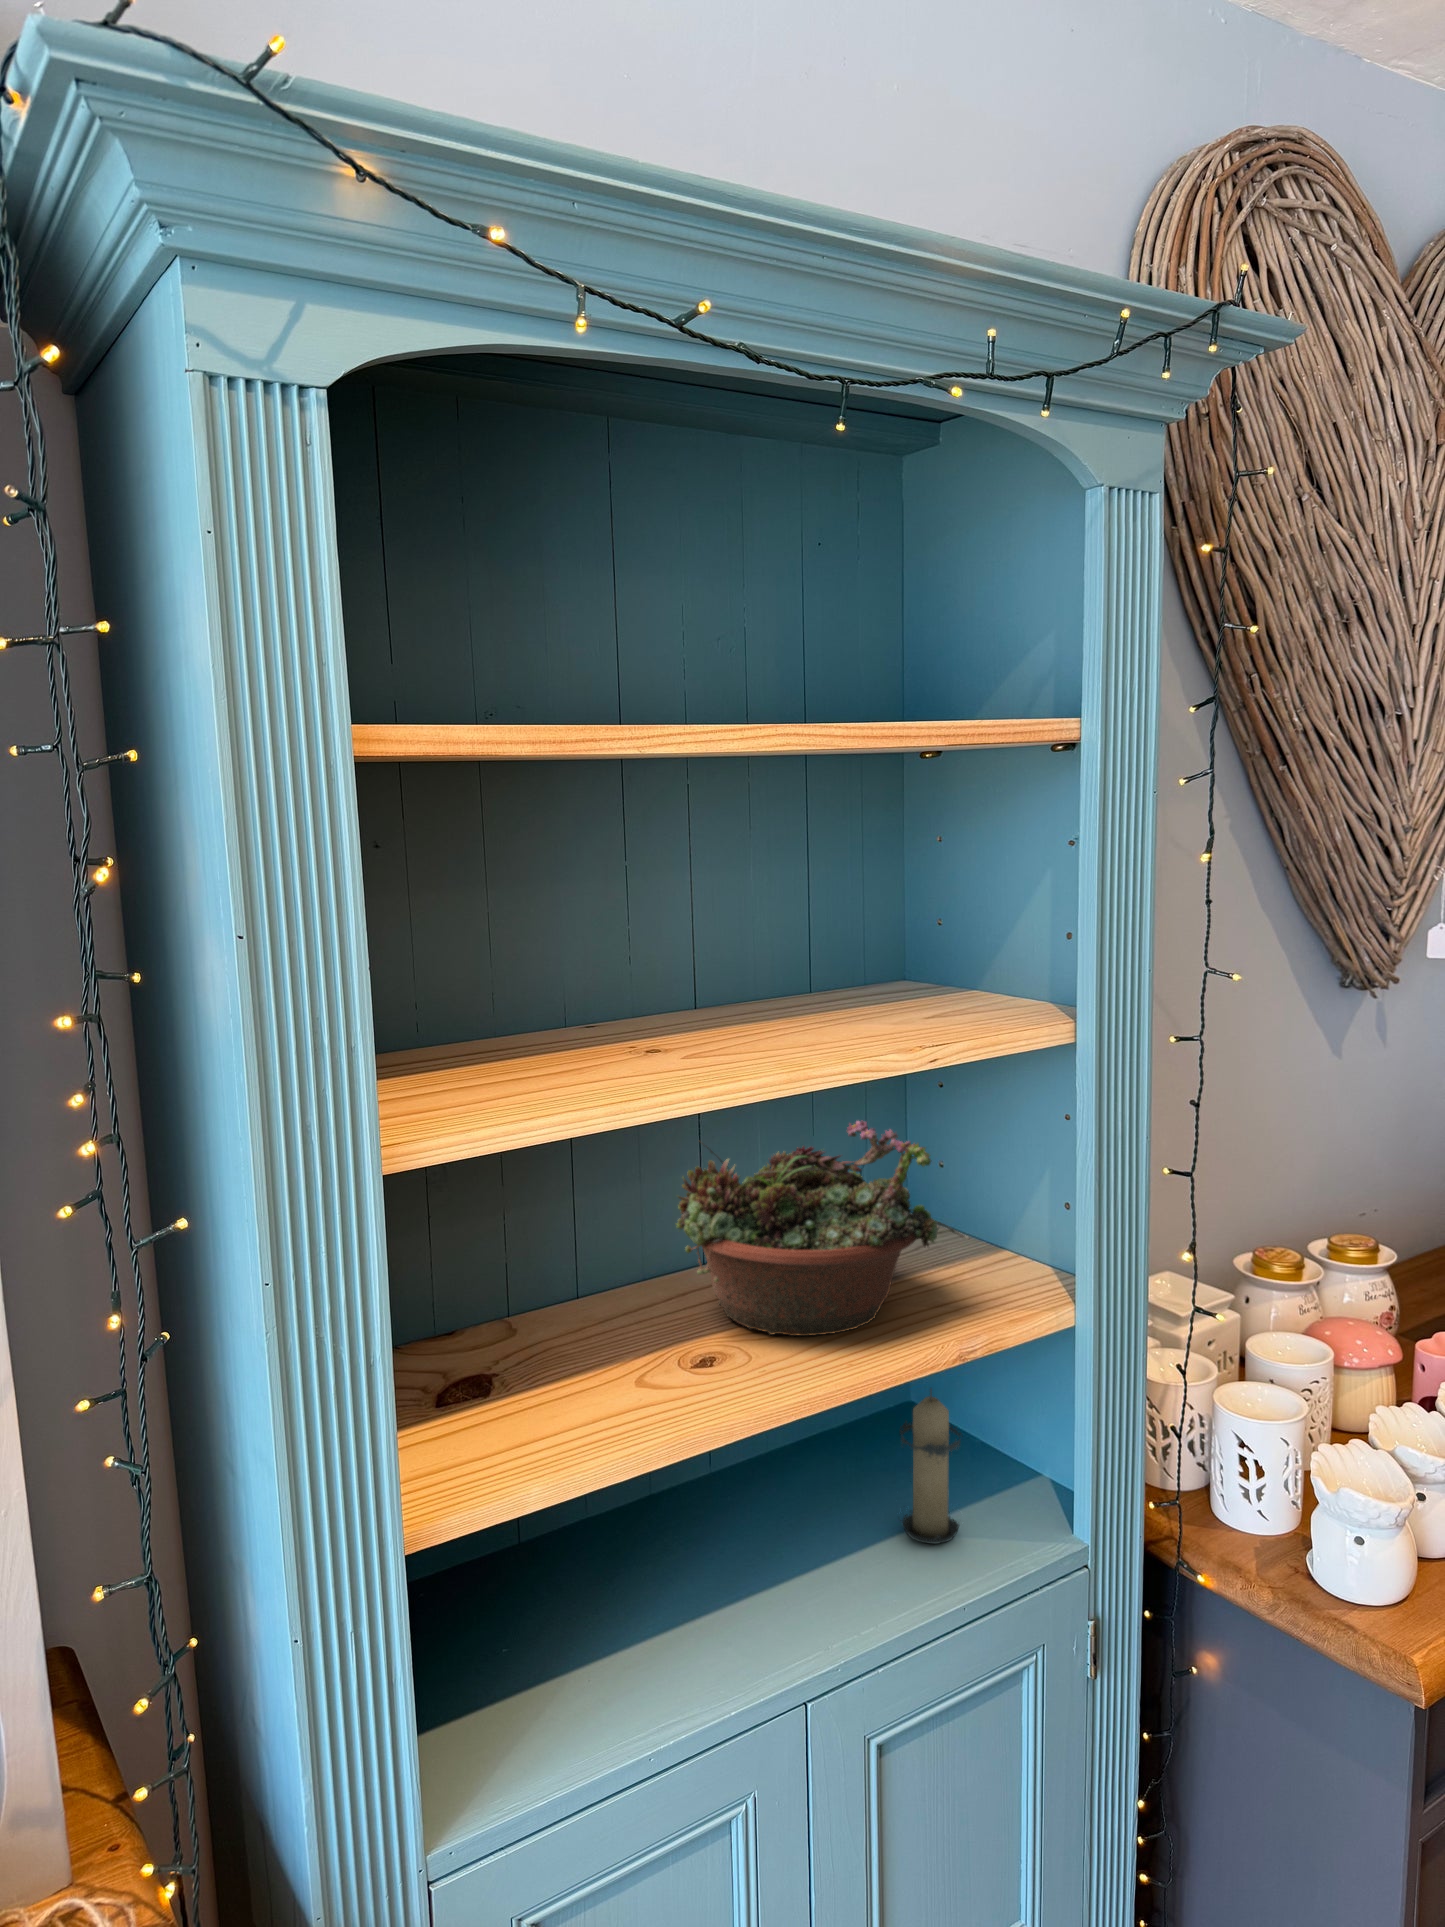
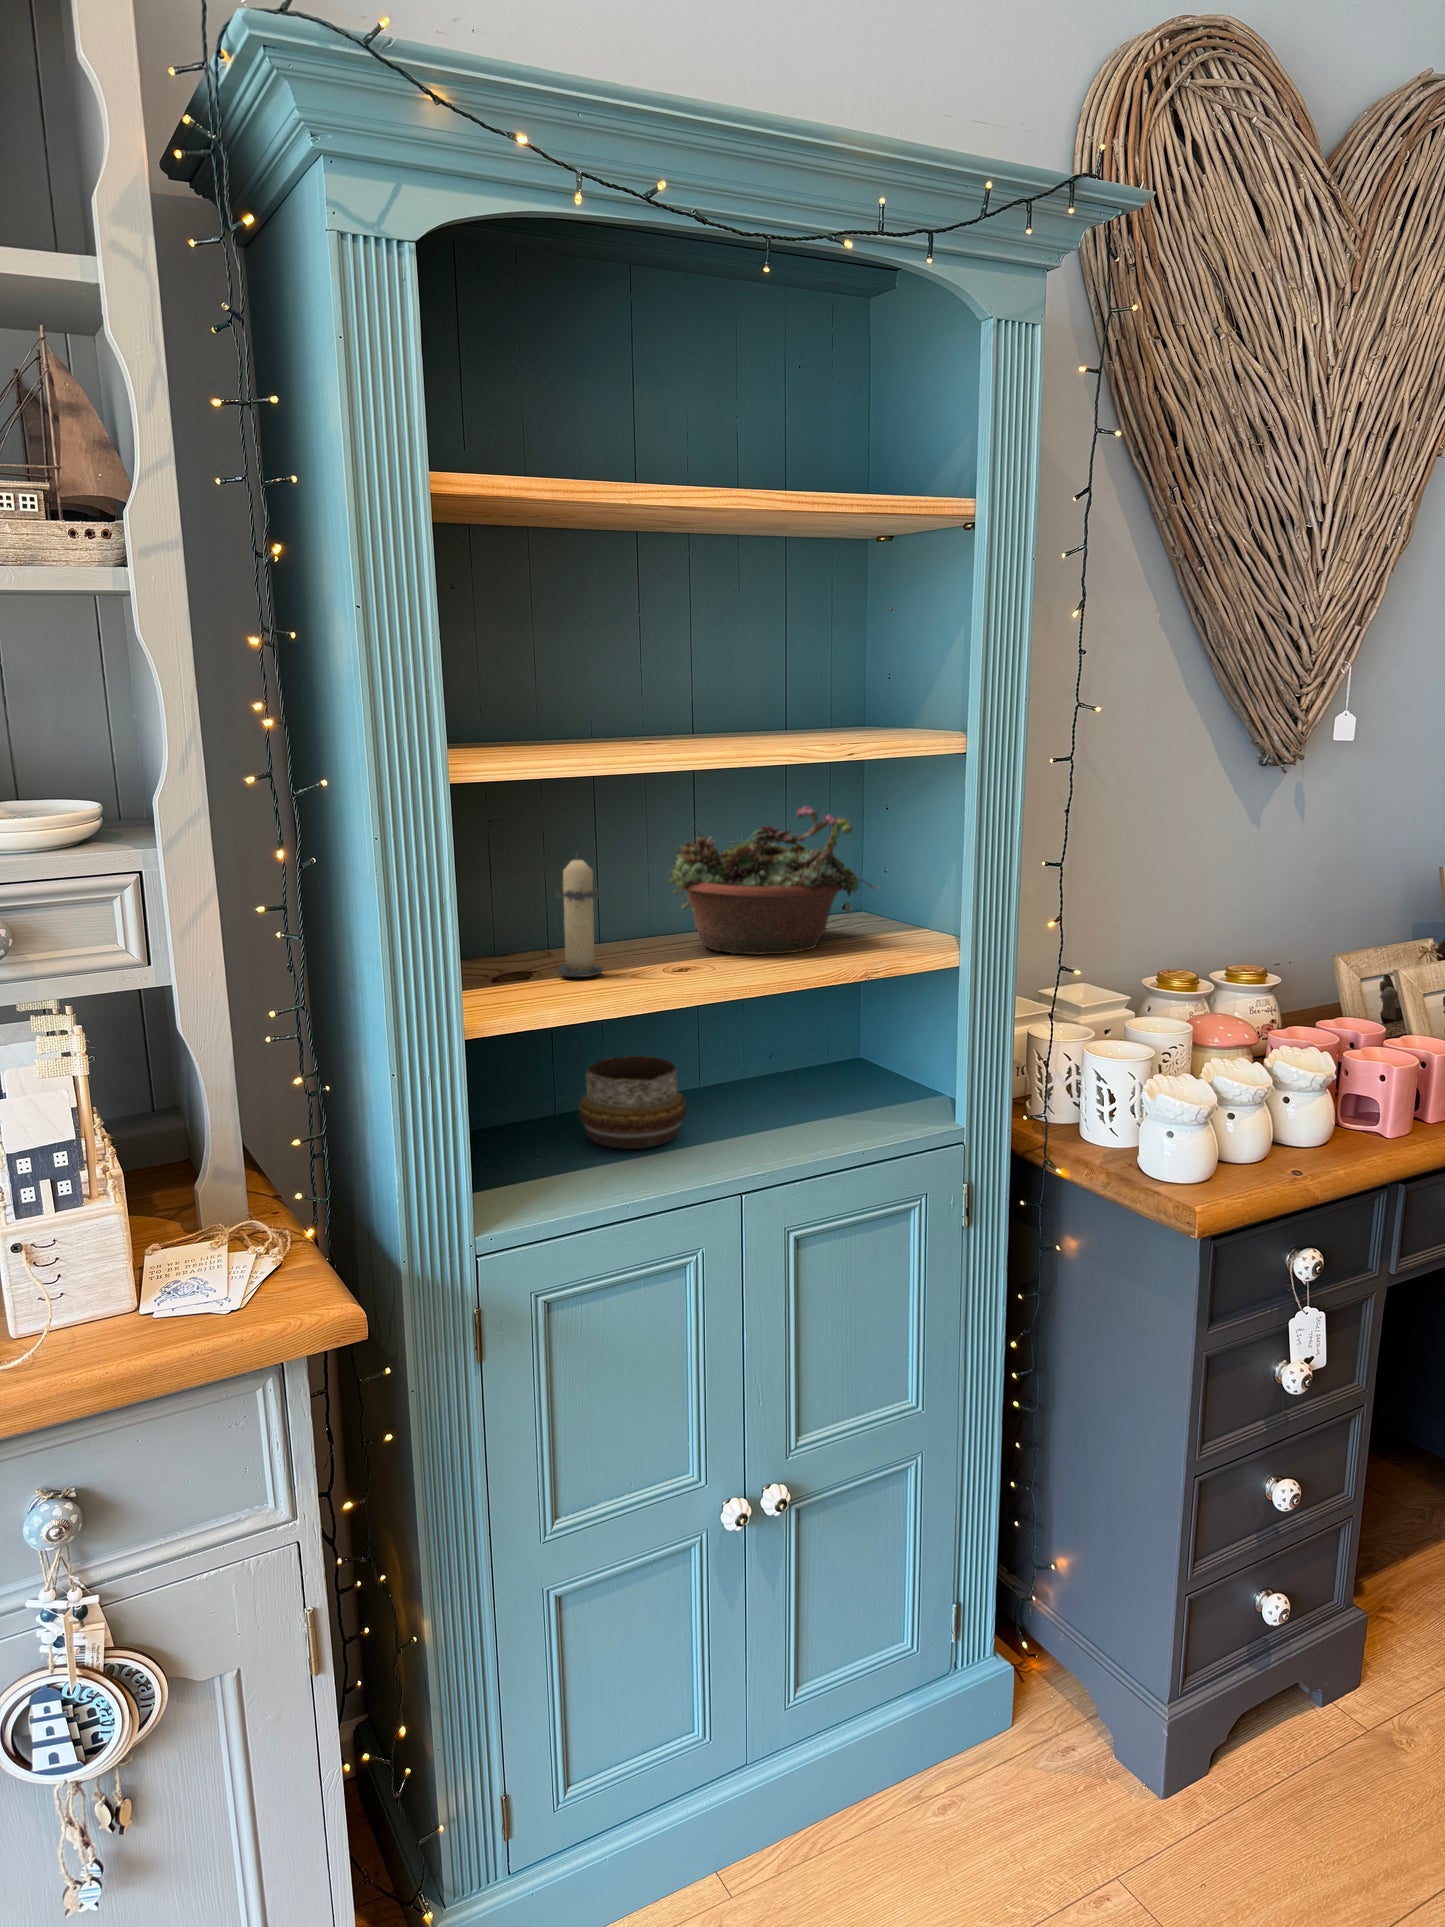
candle: present [899,1389,961,1544] -> present [553,852,603,977]
decorative bowl: none [558,1474,711,1632] -> present [578,1056,686,1149]

